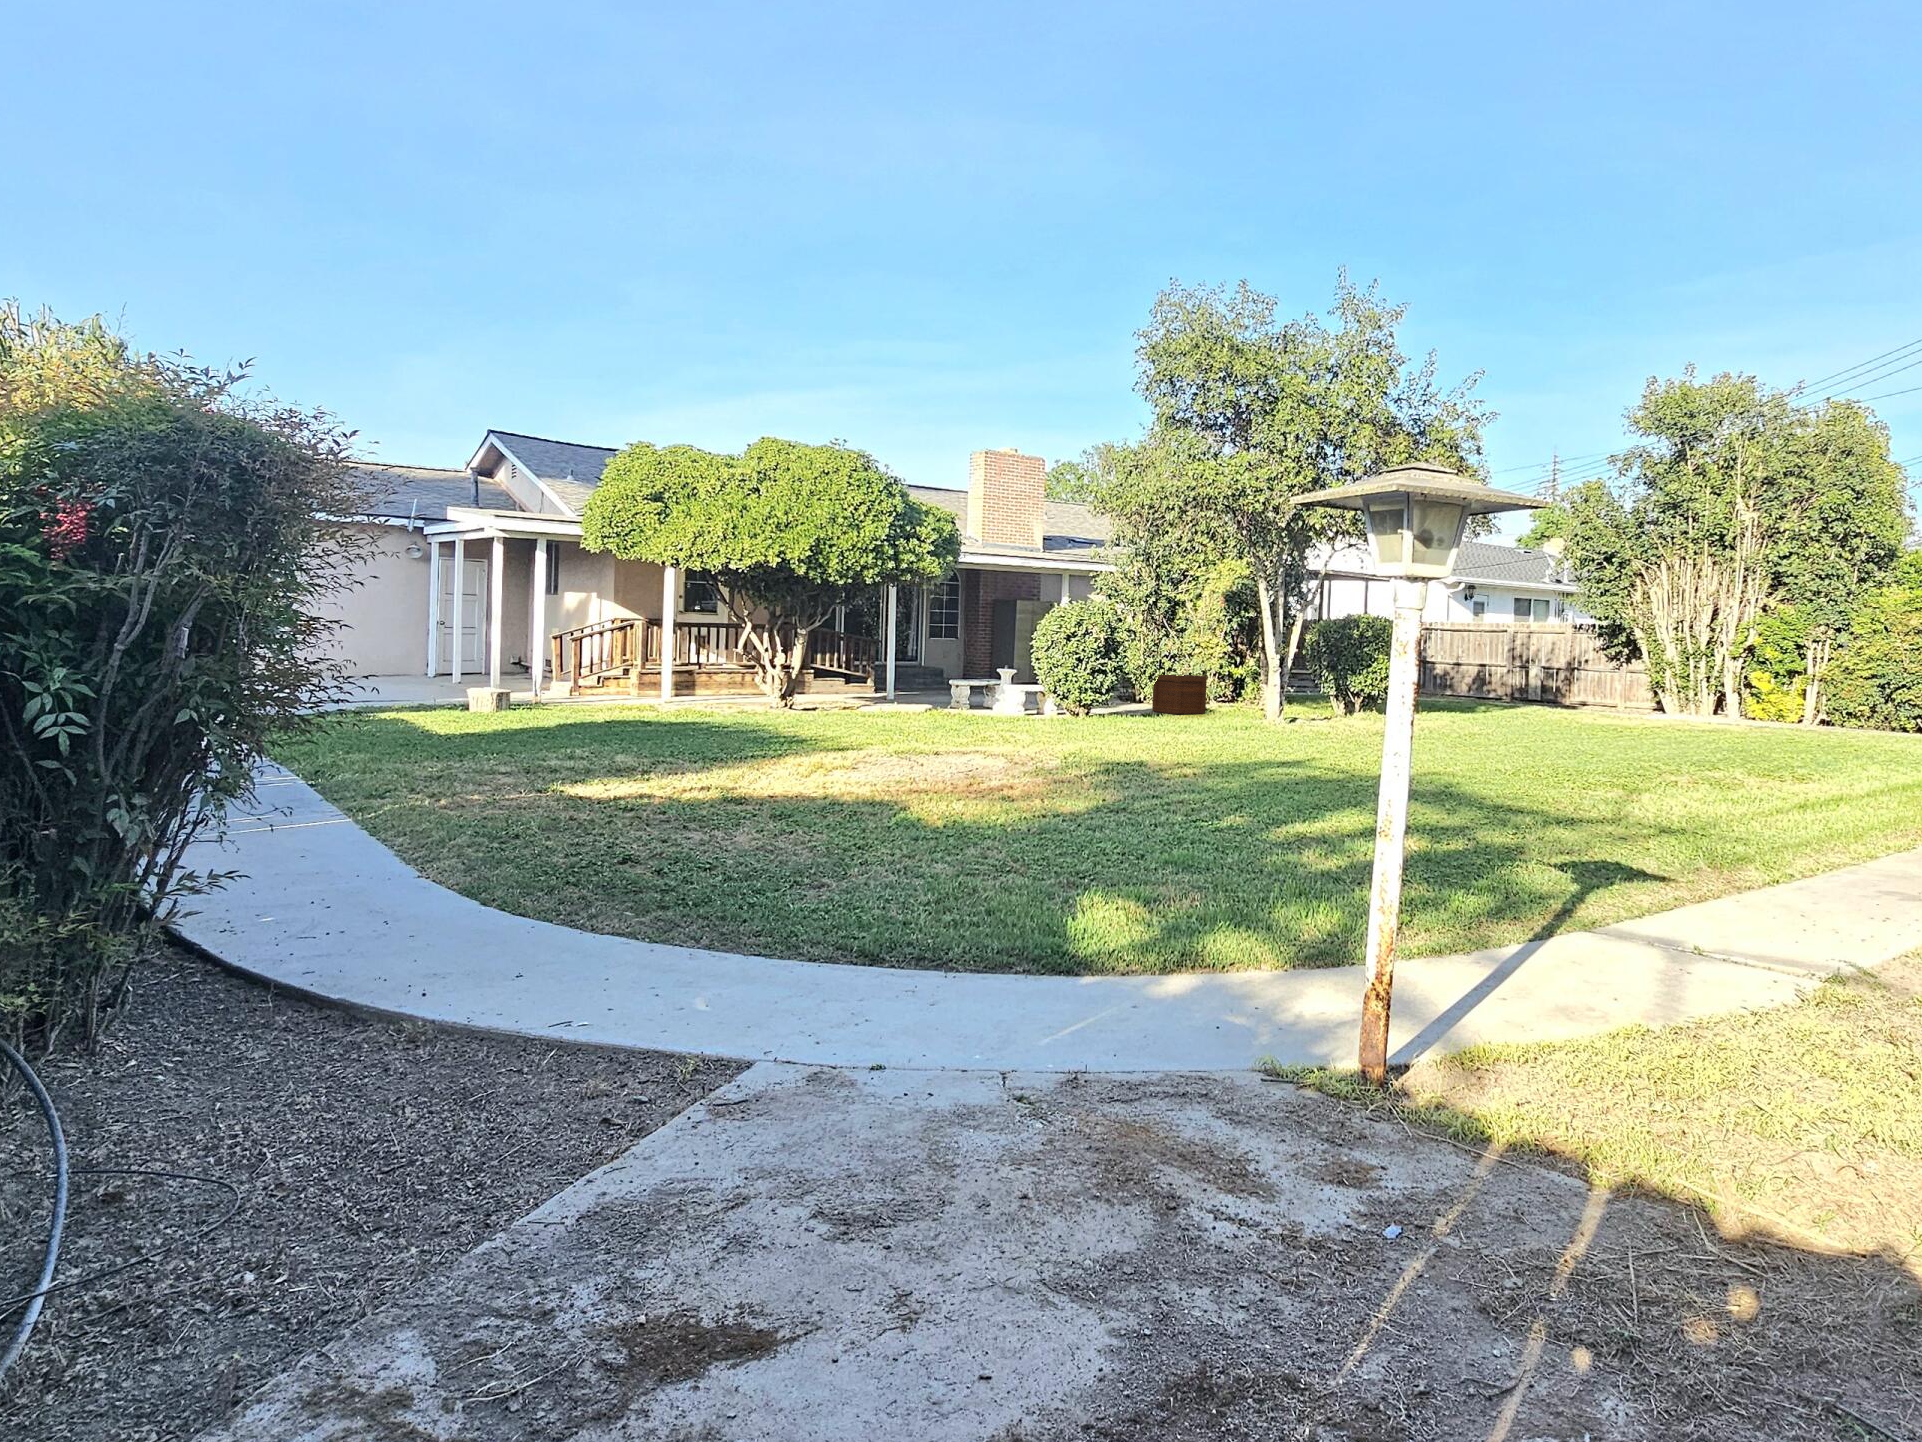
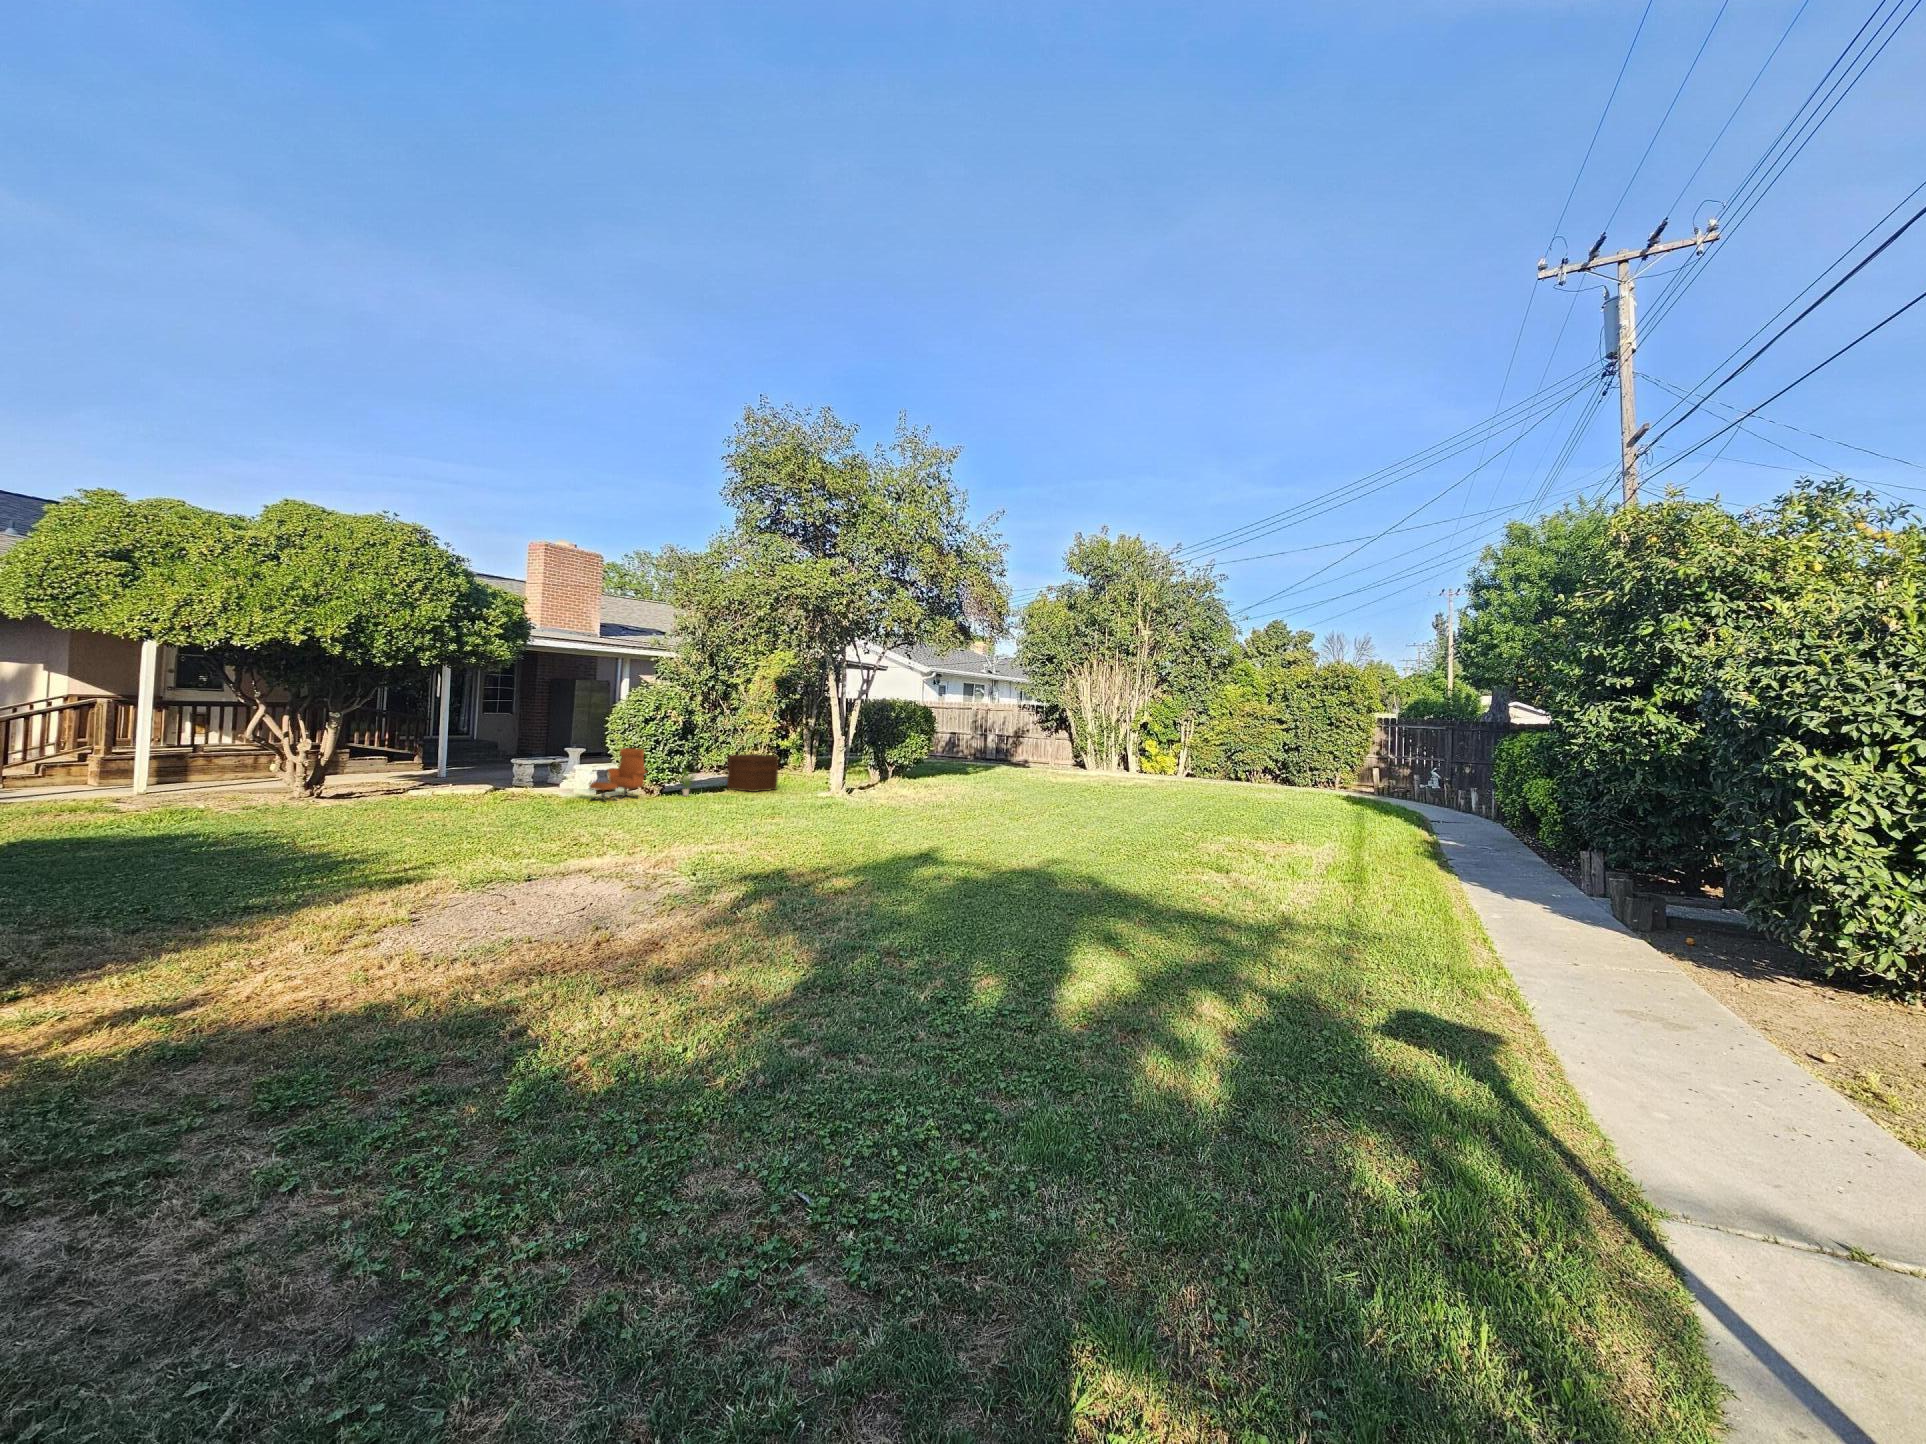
lounge chair: none [1012,664,1067,715] -> present [589,748,646,800]
potted plant: none [1092,685,1118,715] -> present [678,770,695,796]

